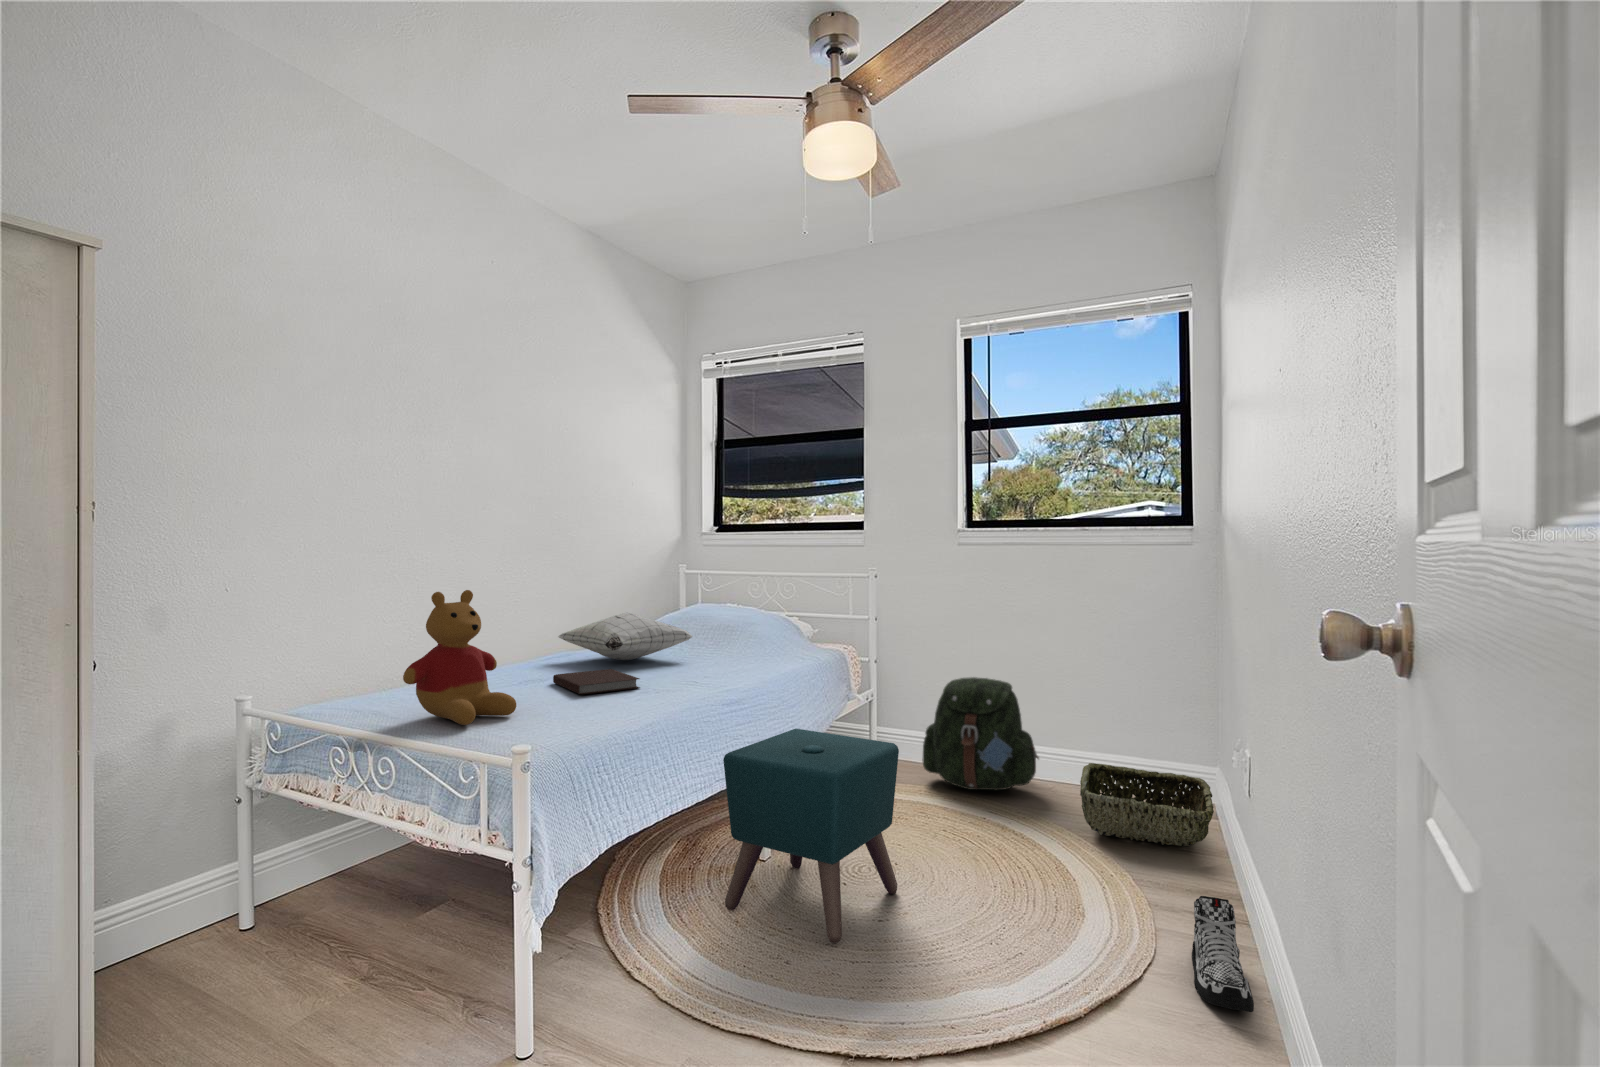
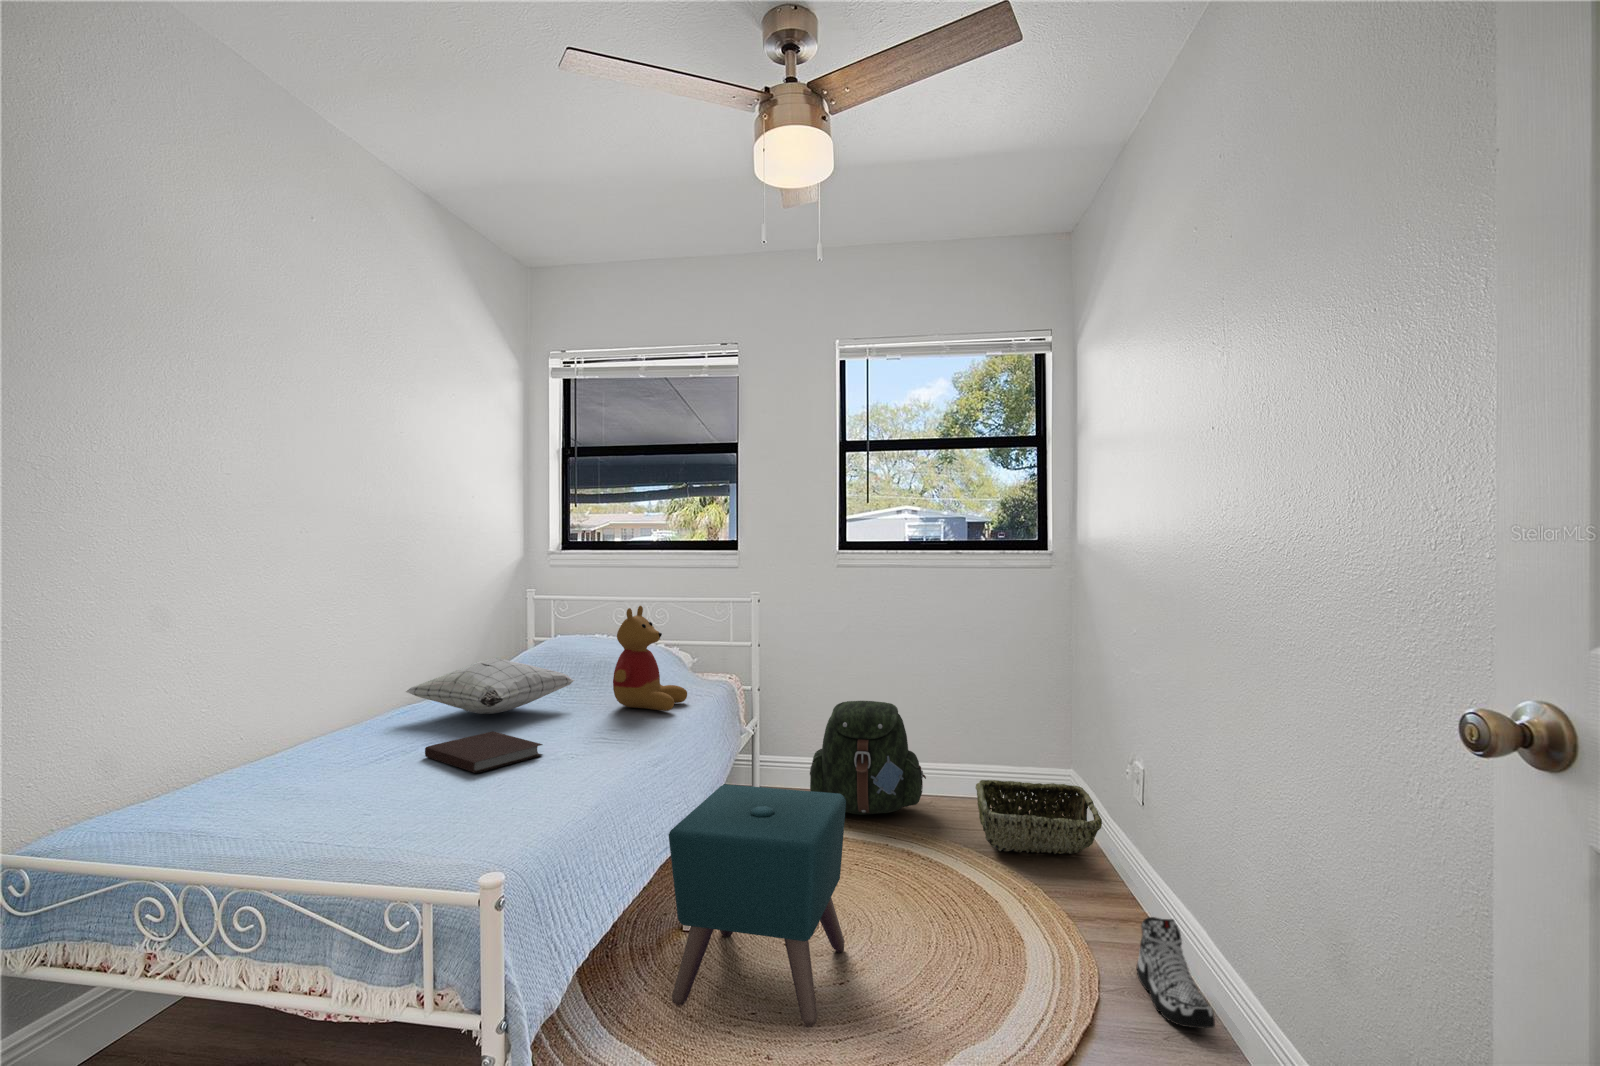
stuffed bear: present [403,590,516,725] -> present [613,606,687,711]

